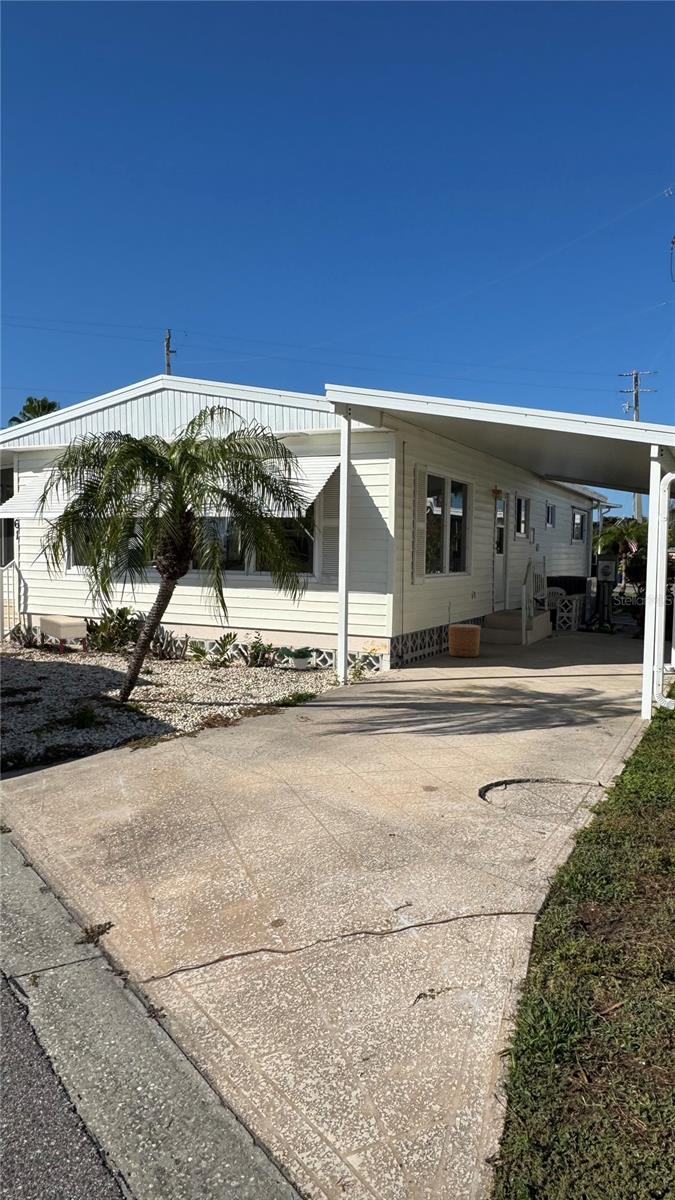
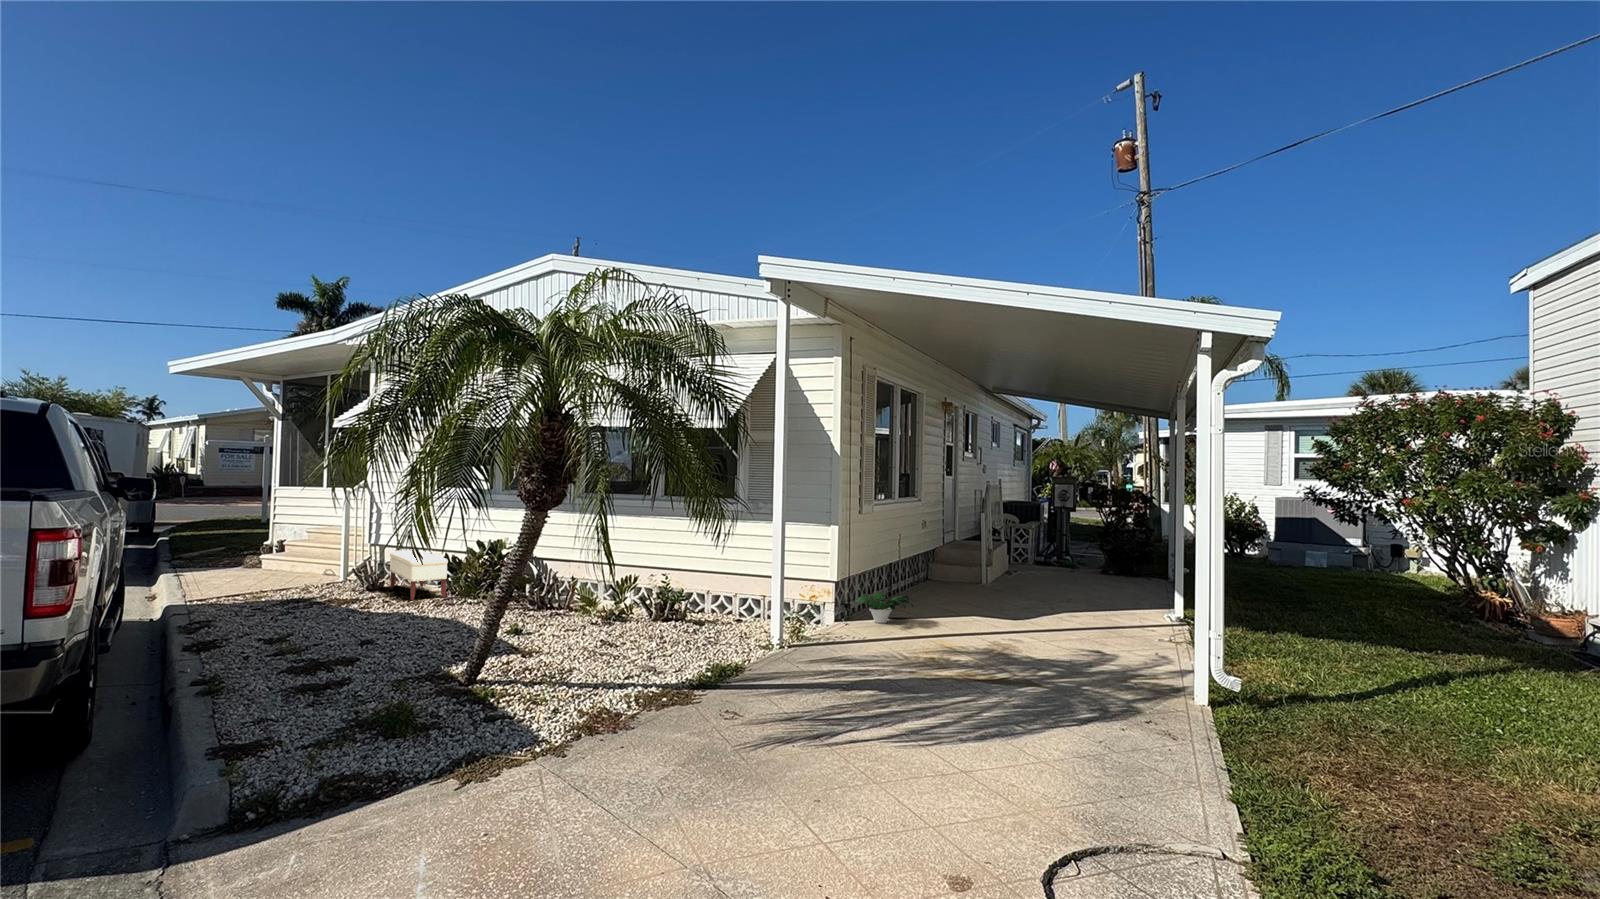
woven basket: present [448,624,481,657] -> none [900,561,939,603]
potted plant: present [276,647,324,669] -> present [855,592,914,623]

